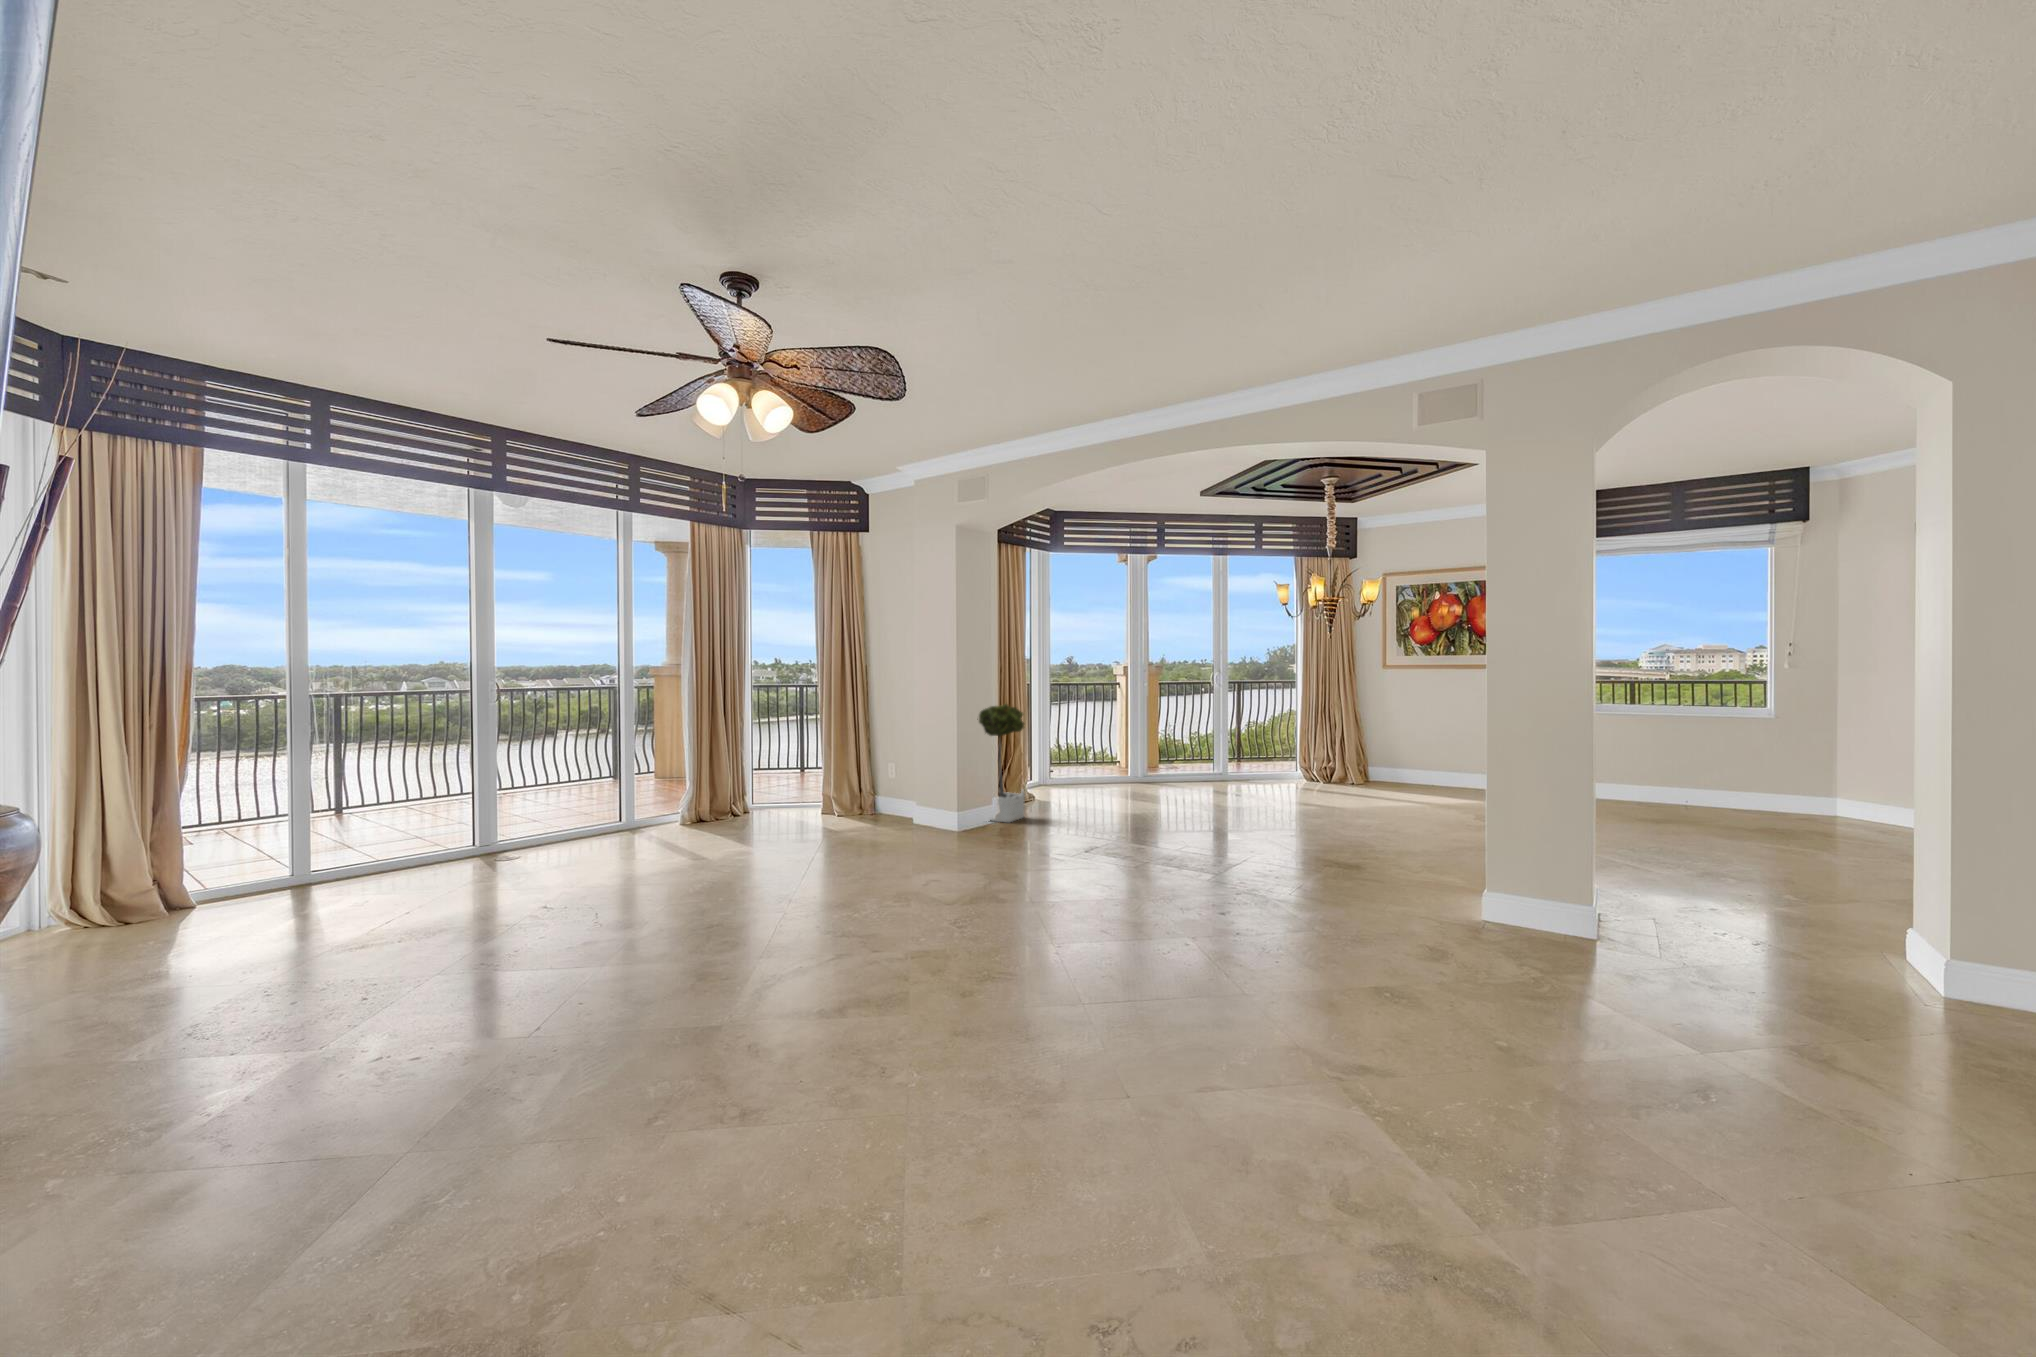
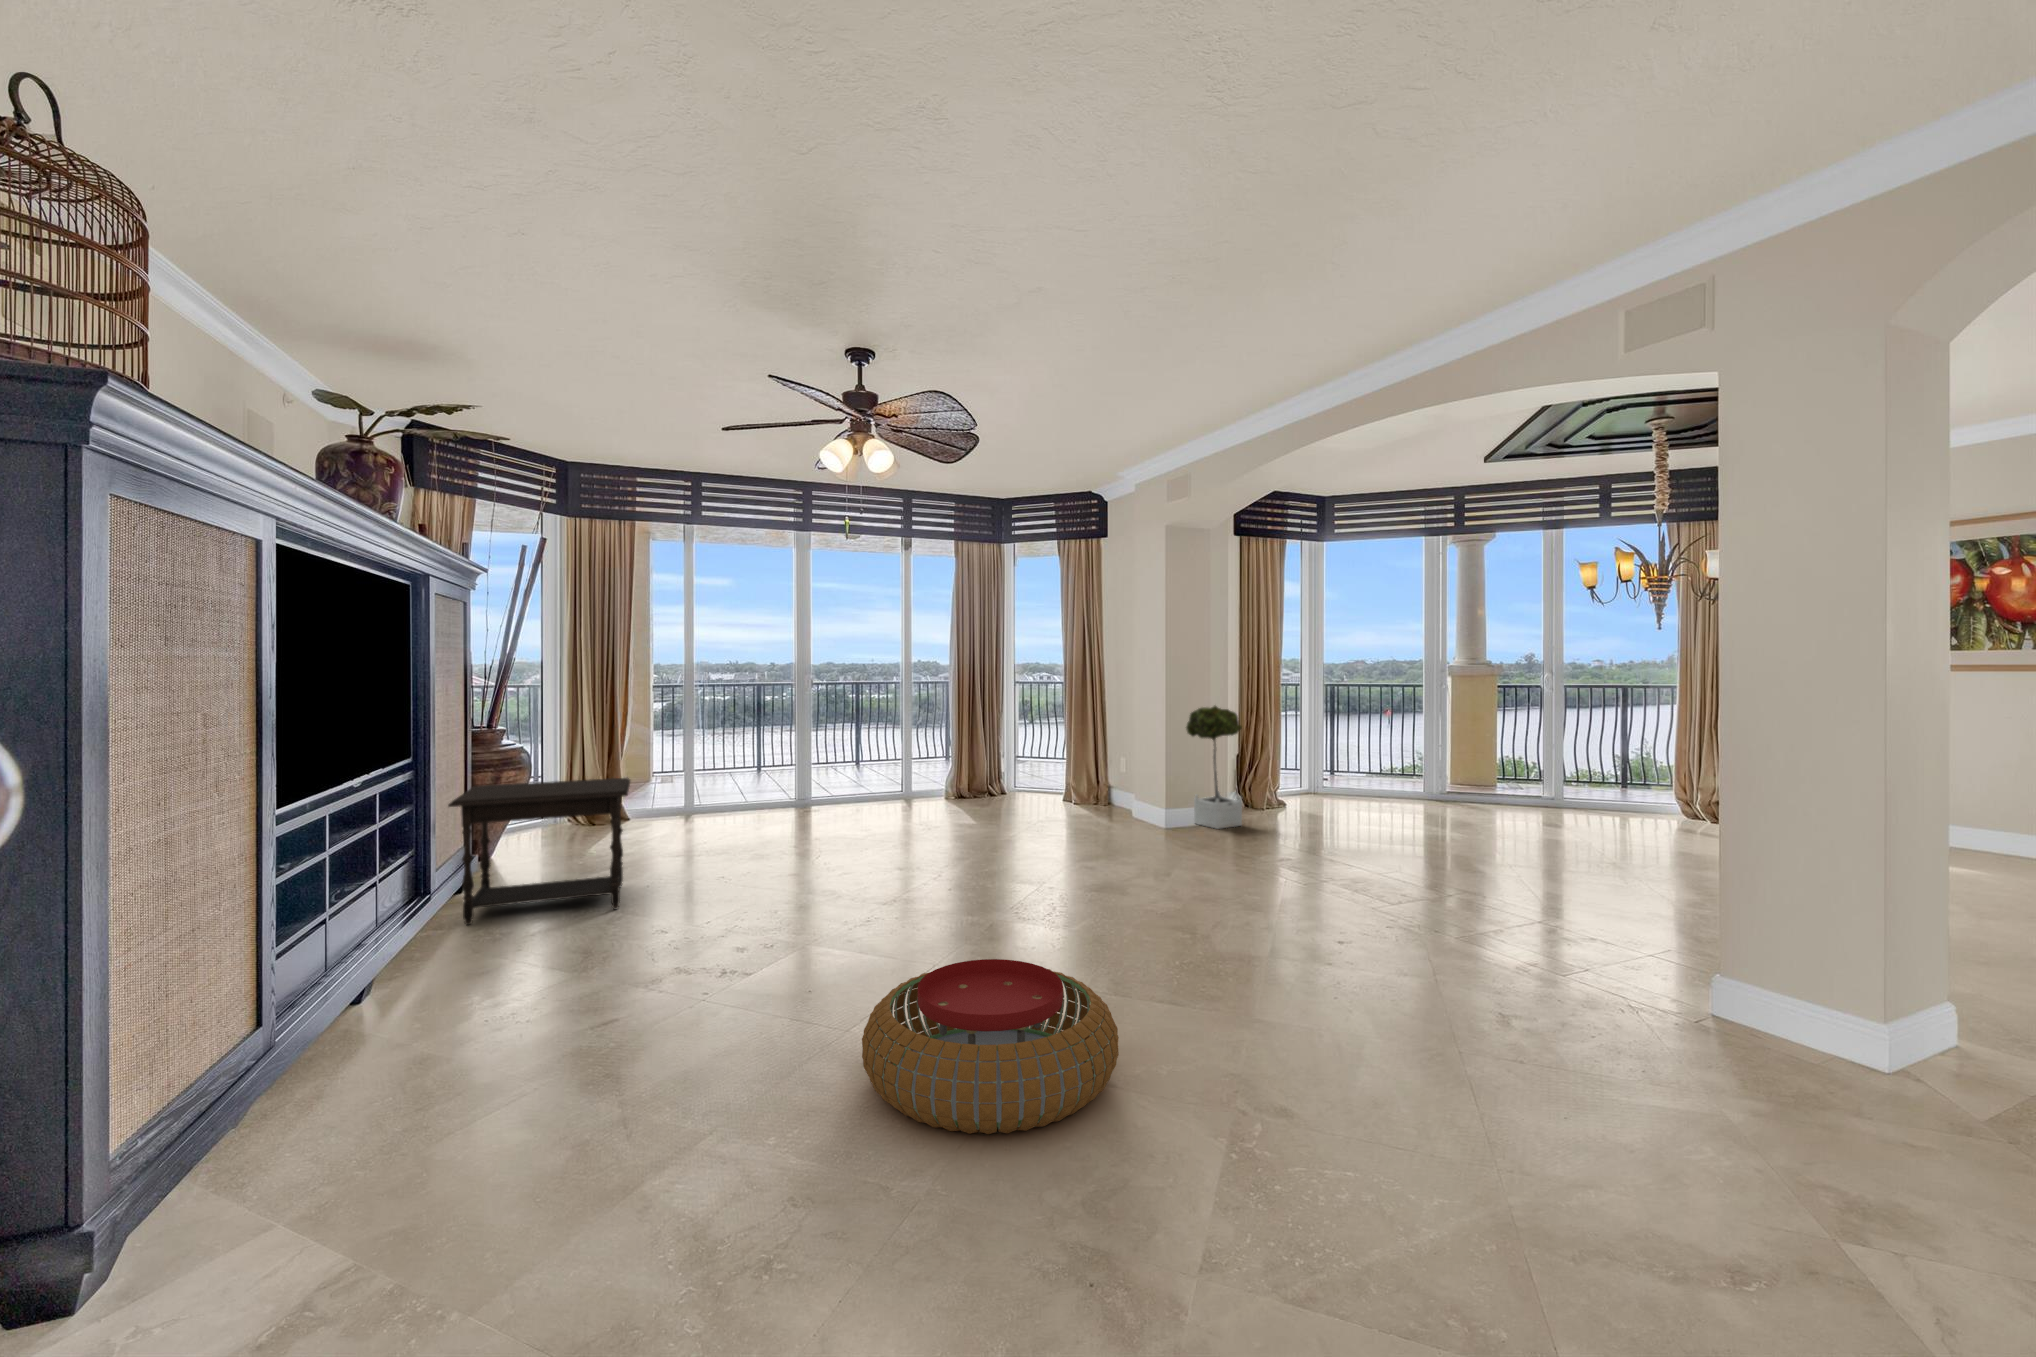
side table: none [155,821,486,1072] -> present [448,778,630,925]
pouf: none [1072,943,1323,1103] -> present [862,959,1119,1134]

